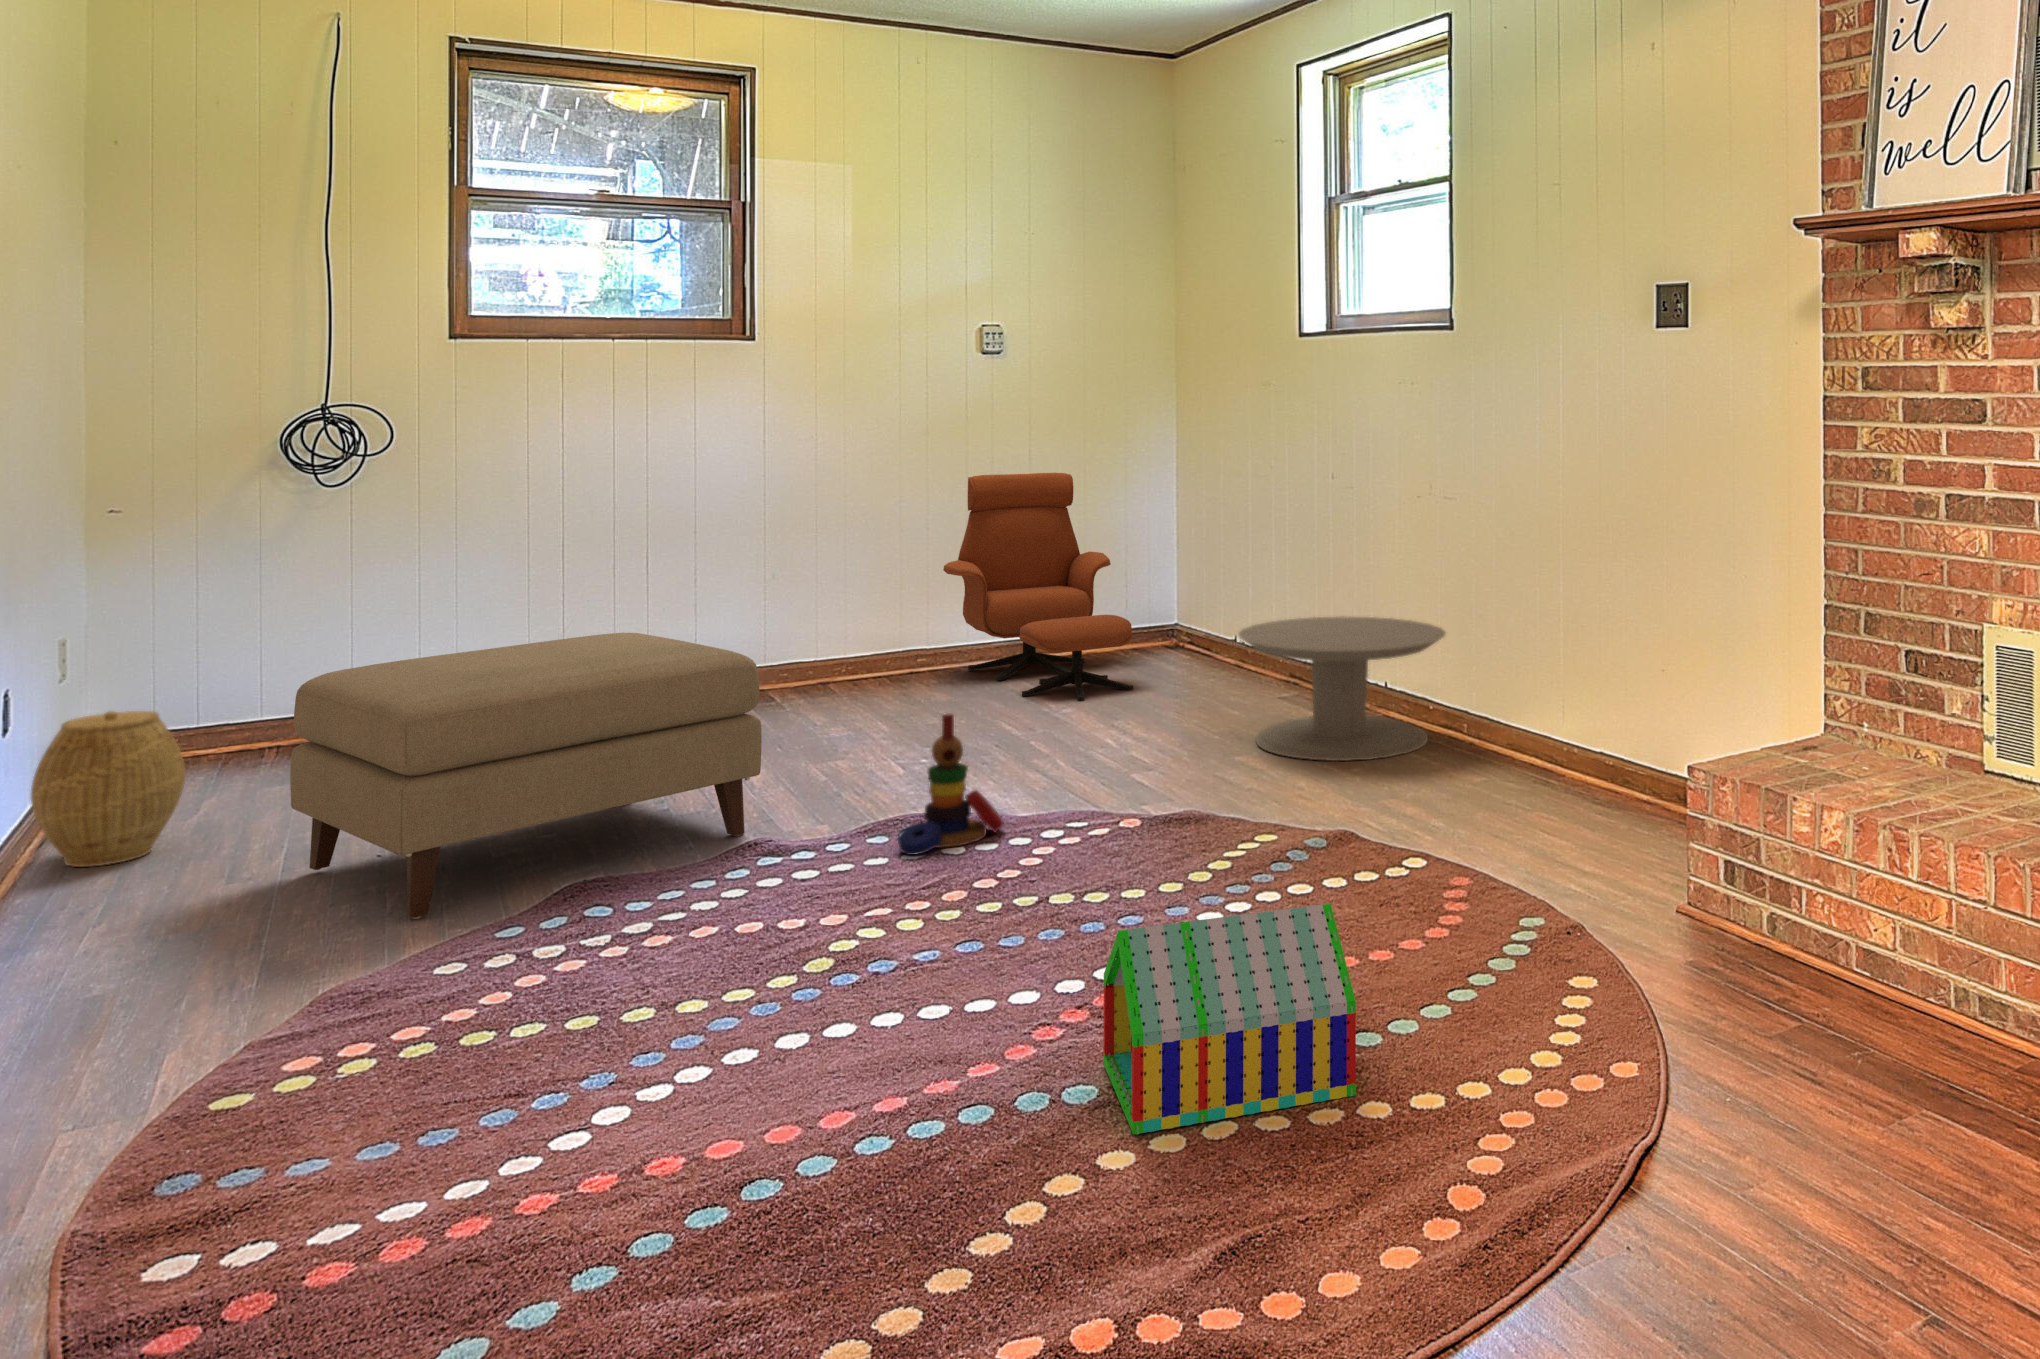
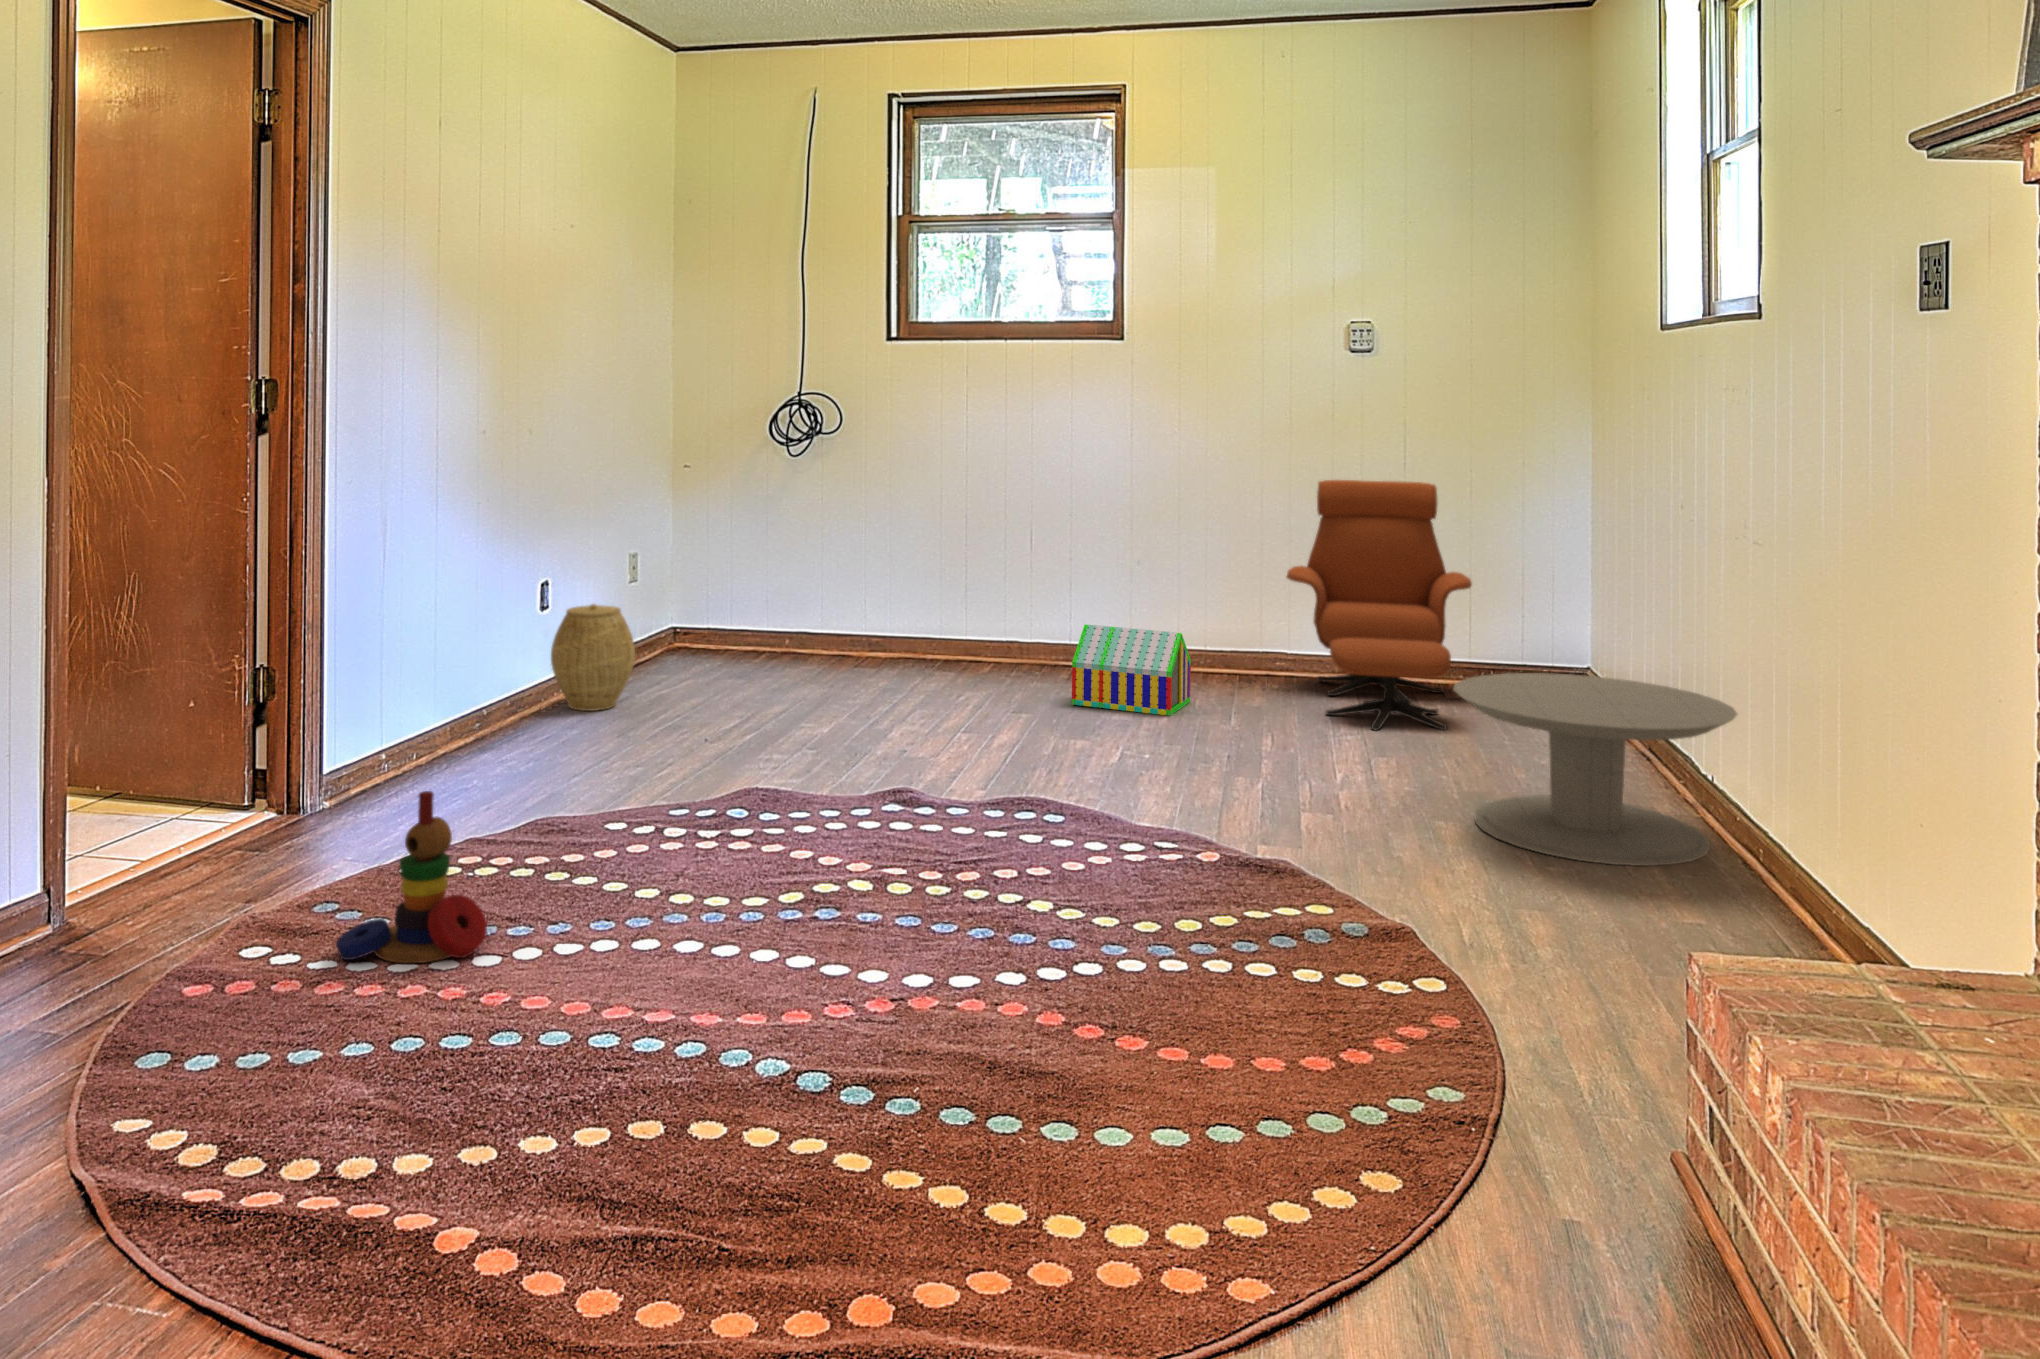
ottoman: present [290,633,762,919] -> none [633,591,931,789]
stacking toy: present [898,714,1004,855] -> present [336,791,487,963]
toy house: present [1103,904,1356,1134] -> present [1072,624,1191,716]

